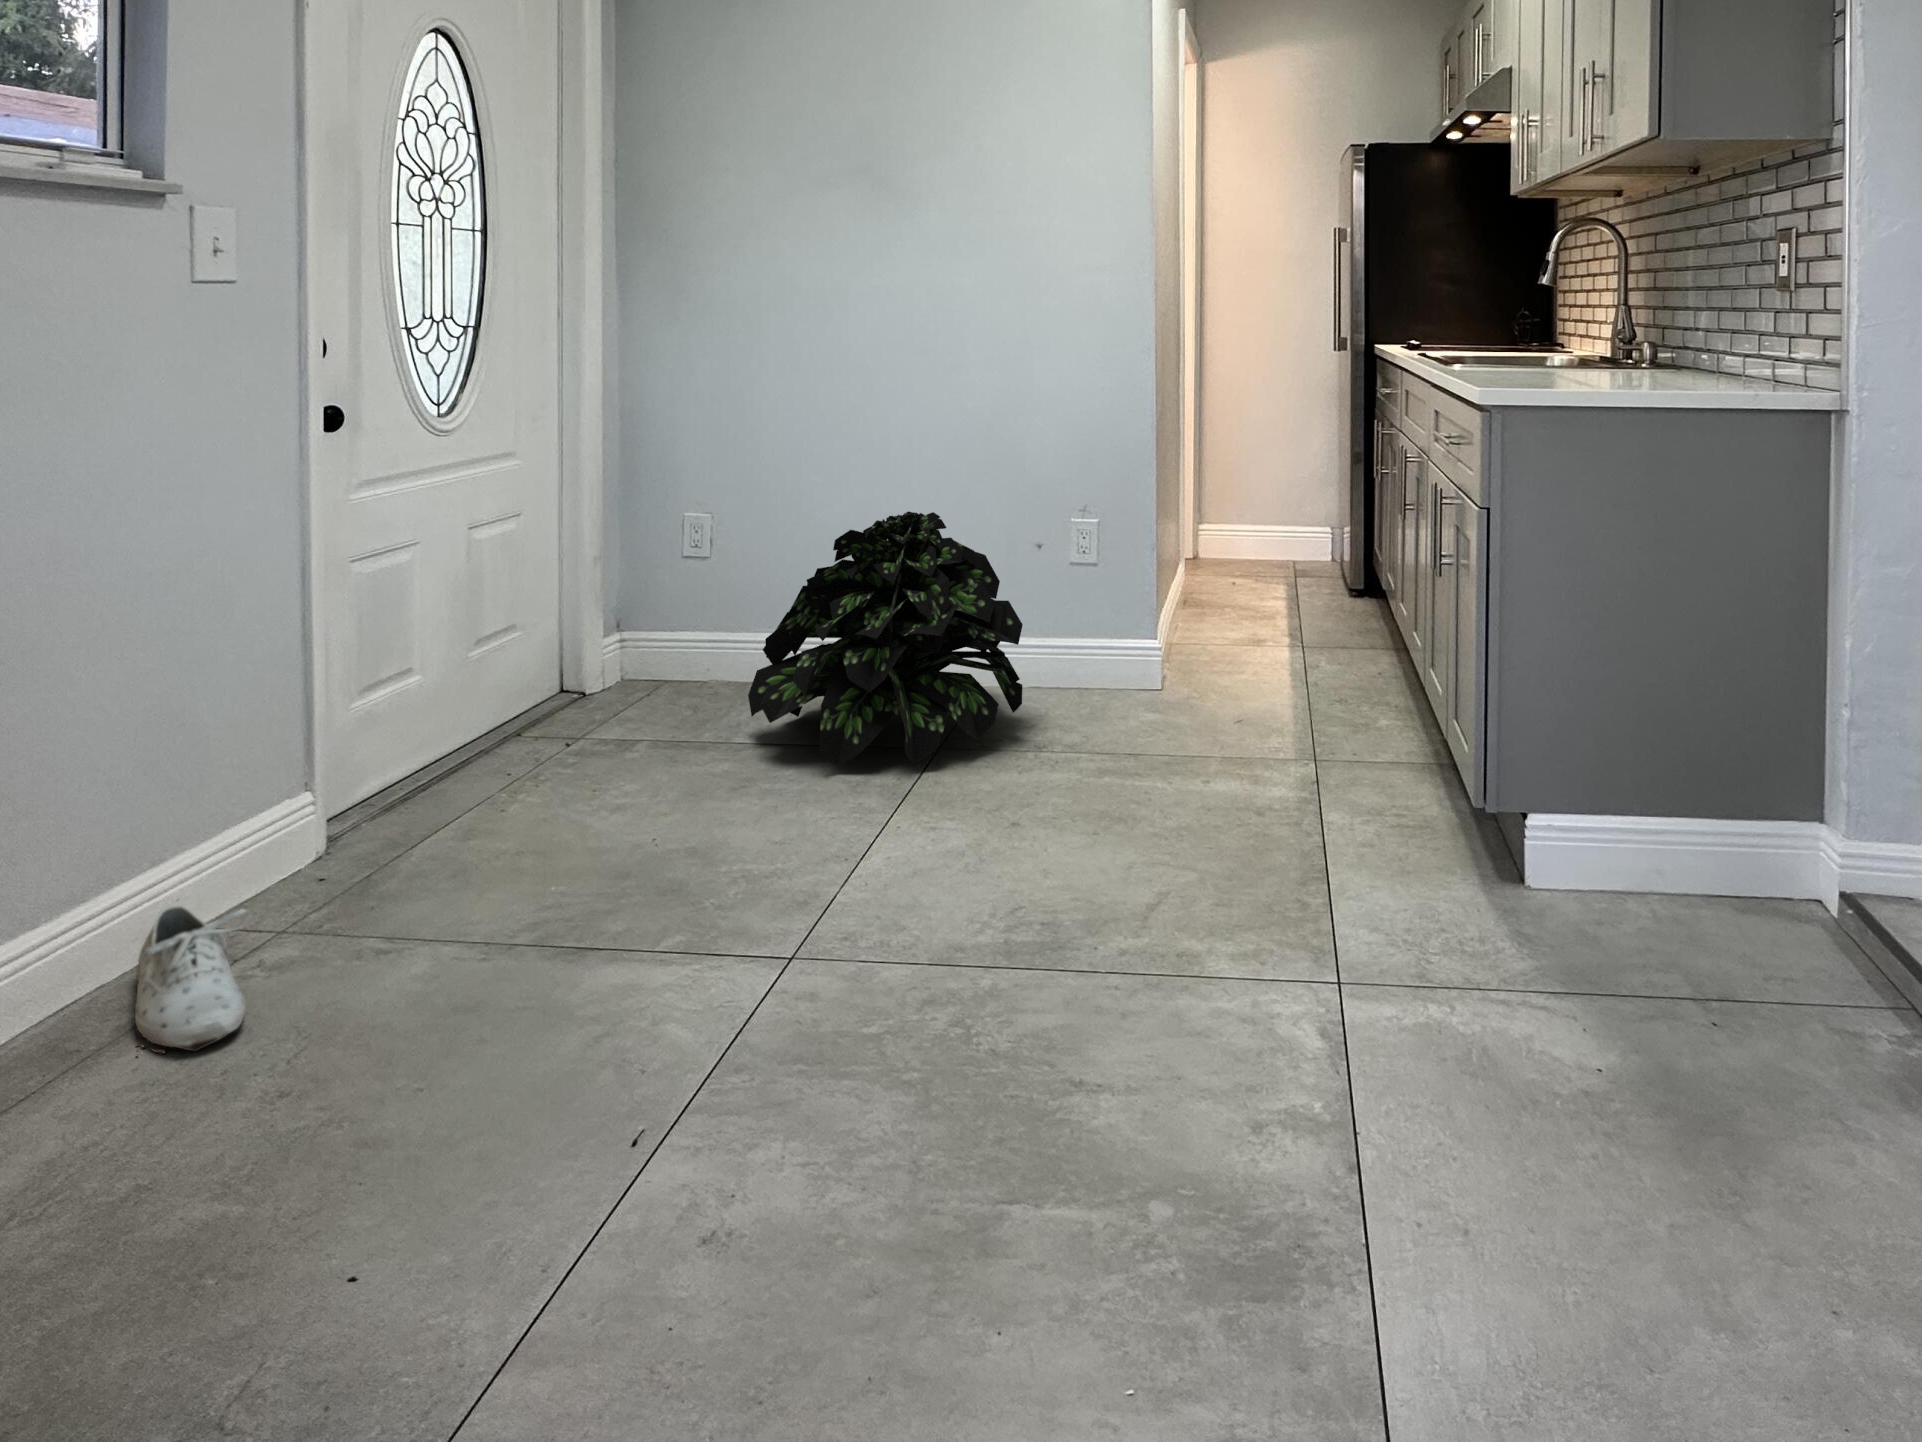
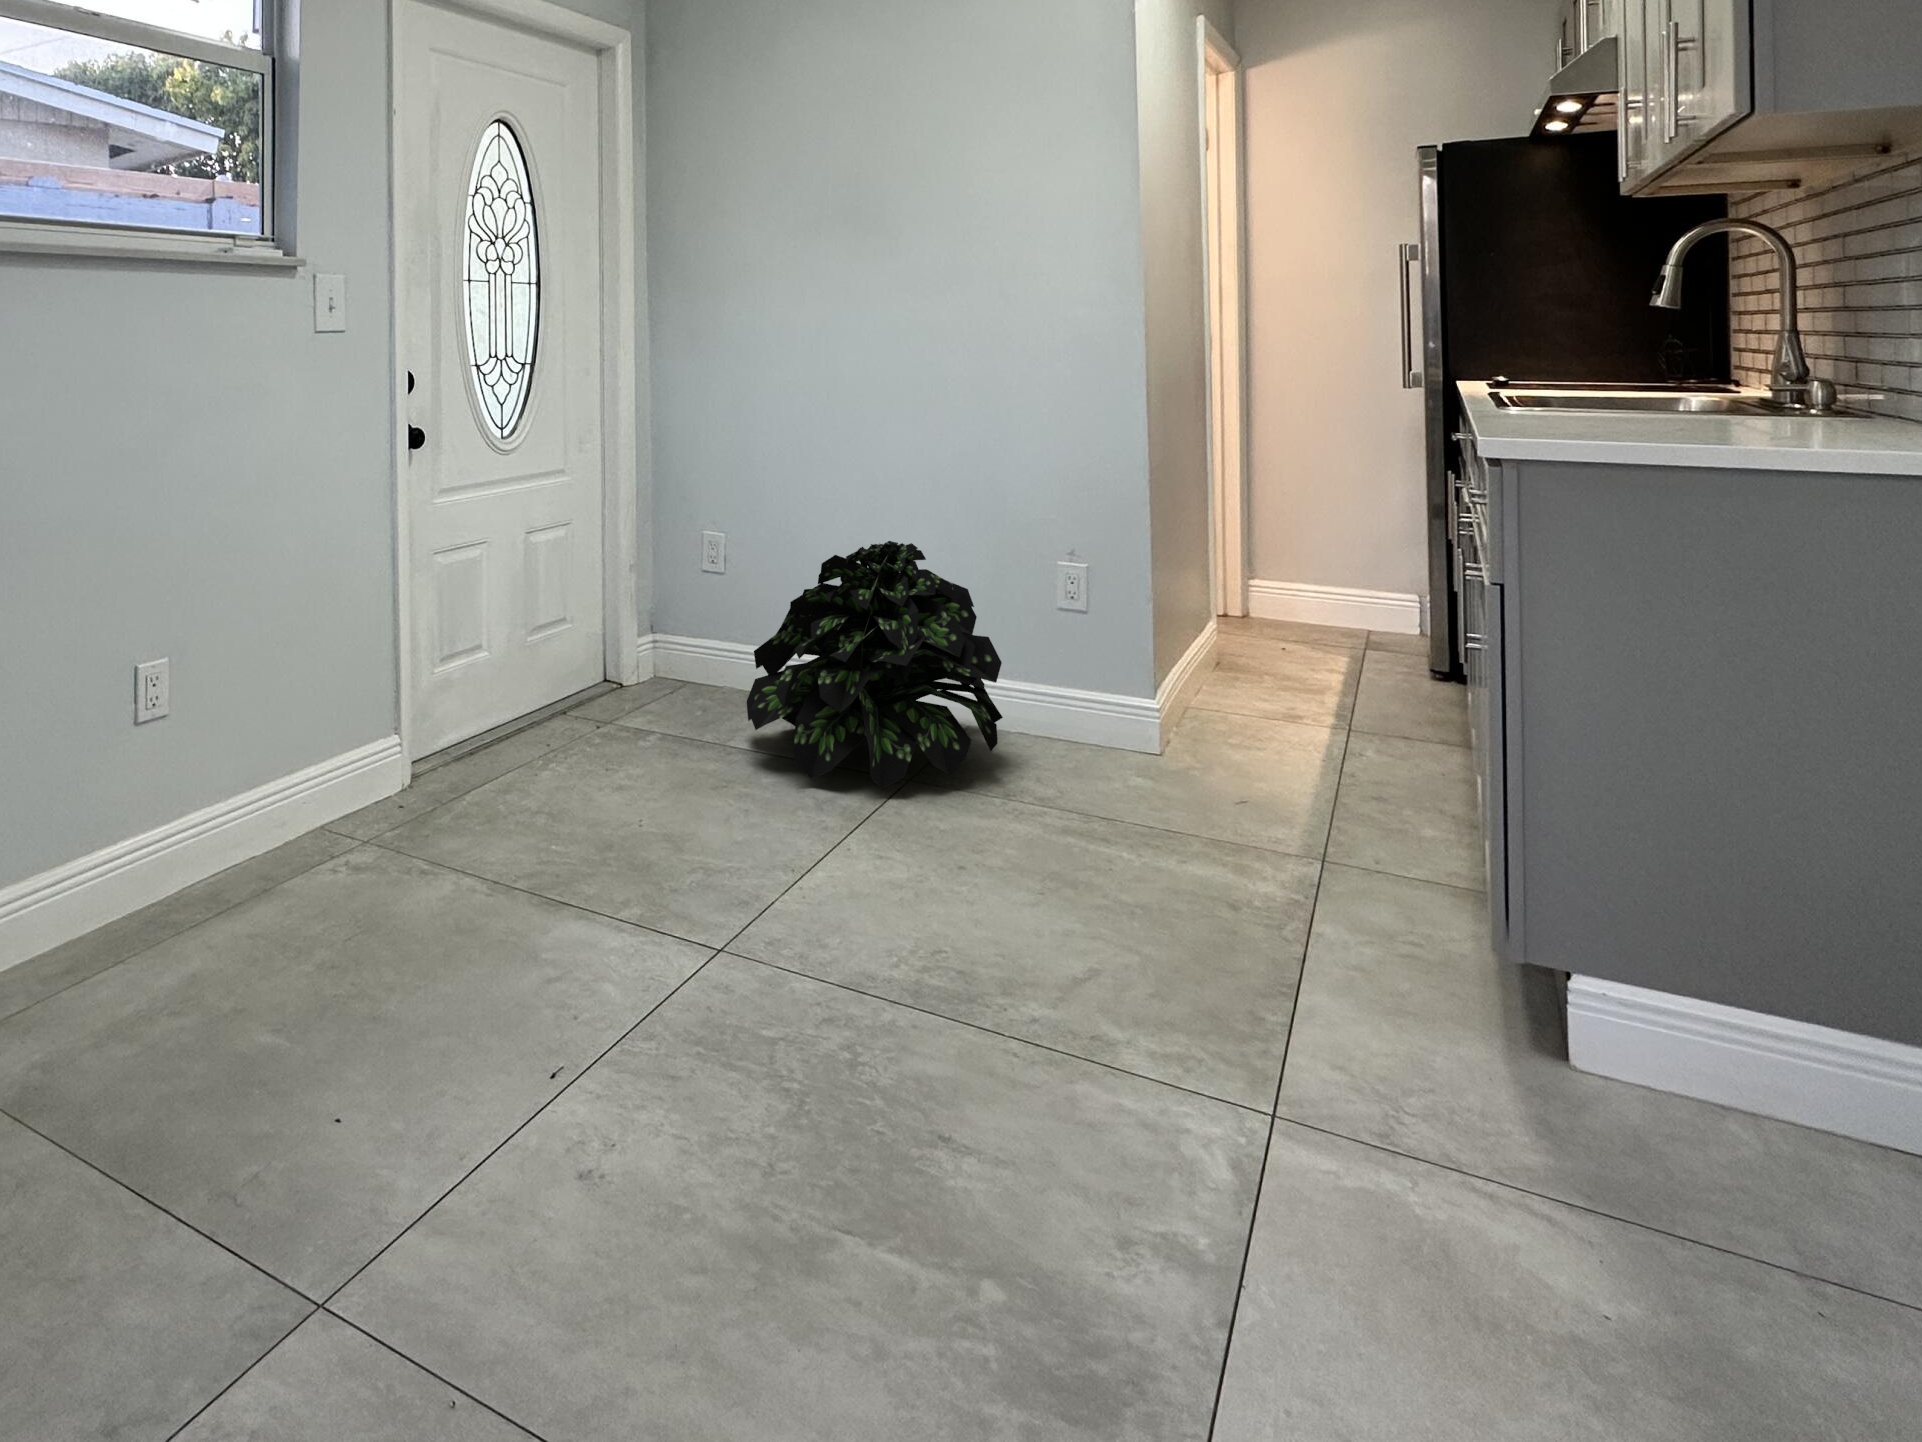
shoe: present [135,906,249,1054] -> none [223,816,312,936]

